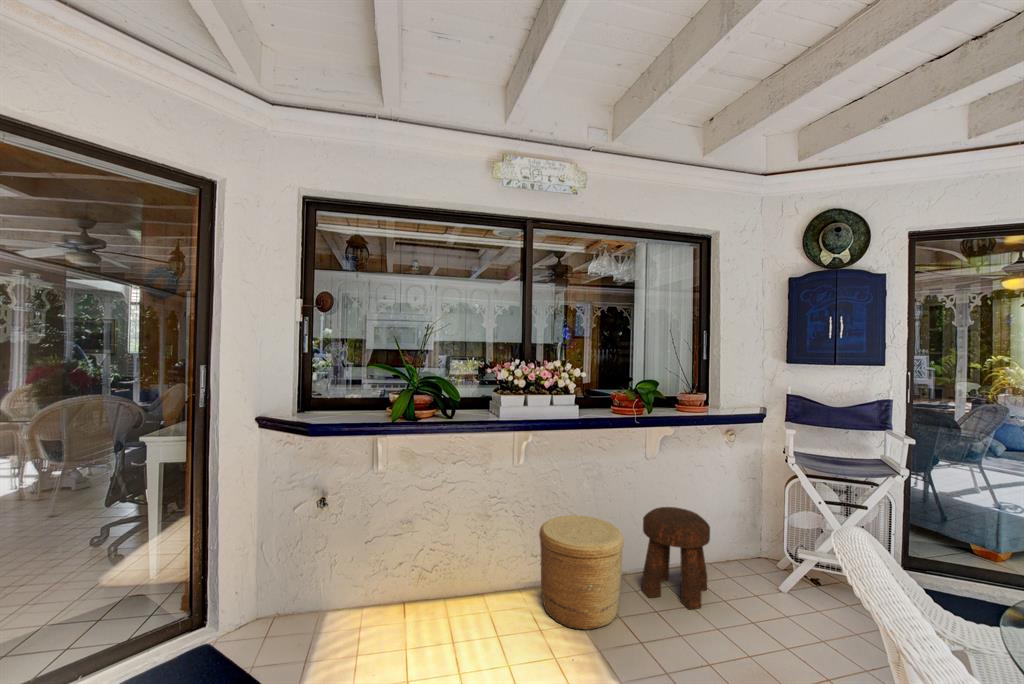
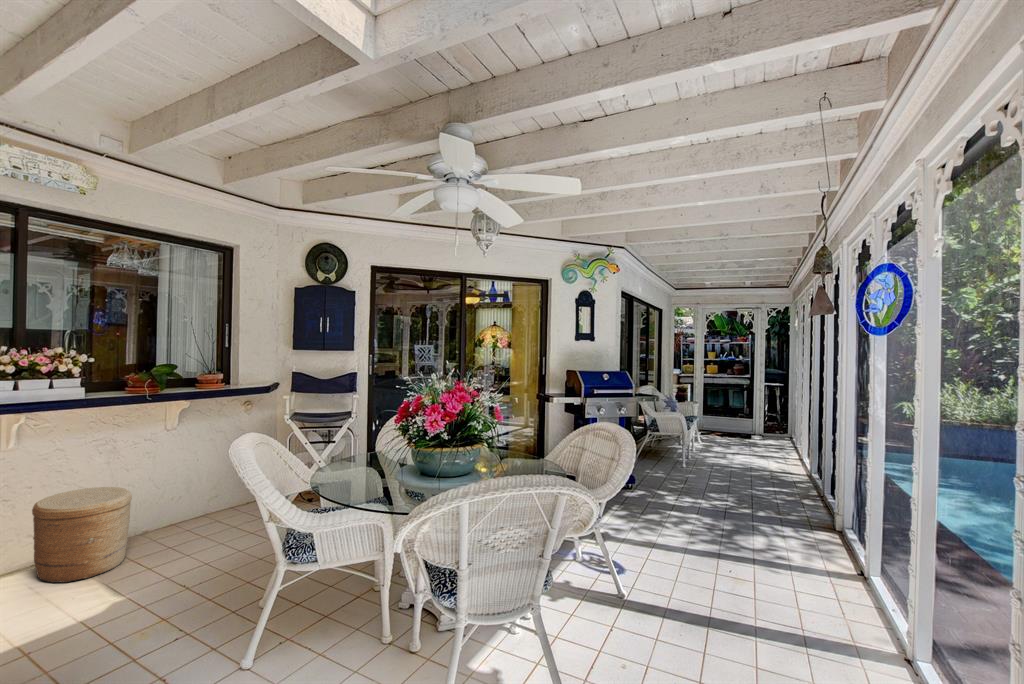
stool: present [642,507,710,610] -> none [155,466,220,543]

